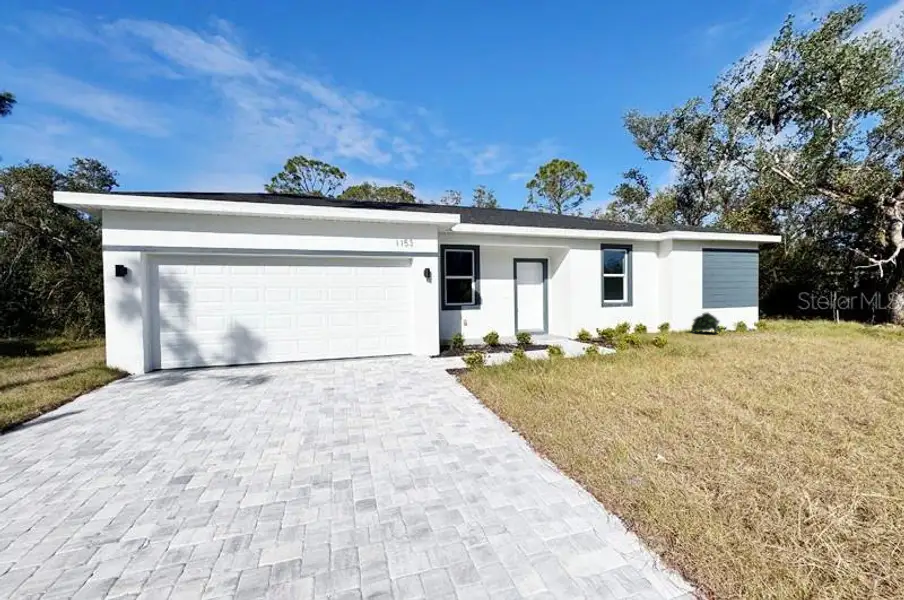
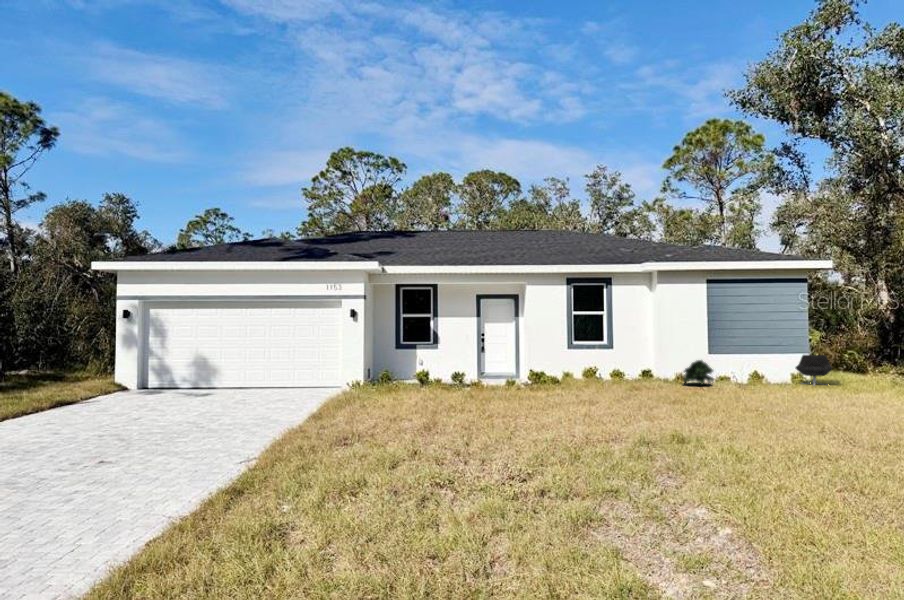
lounge chair: none [752,306,790,330] -> present [795,355,832,386]

